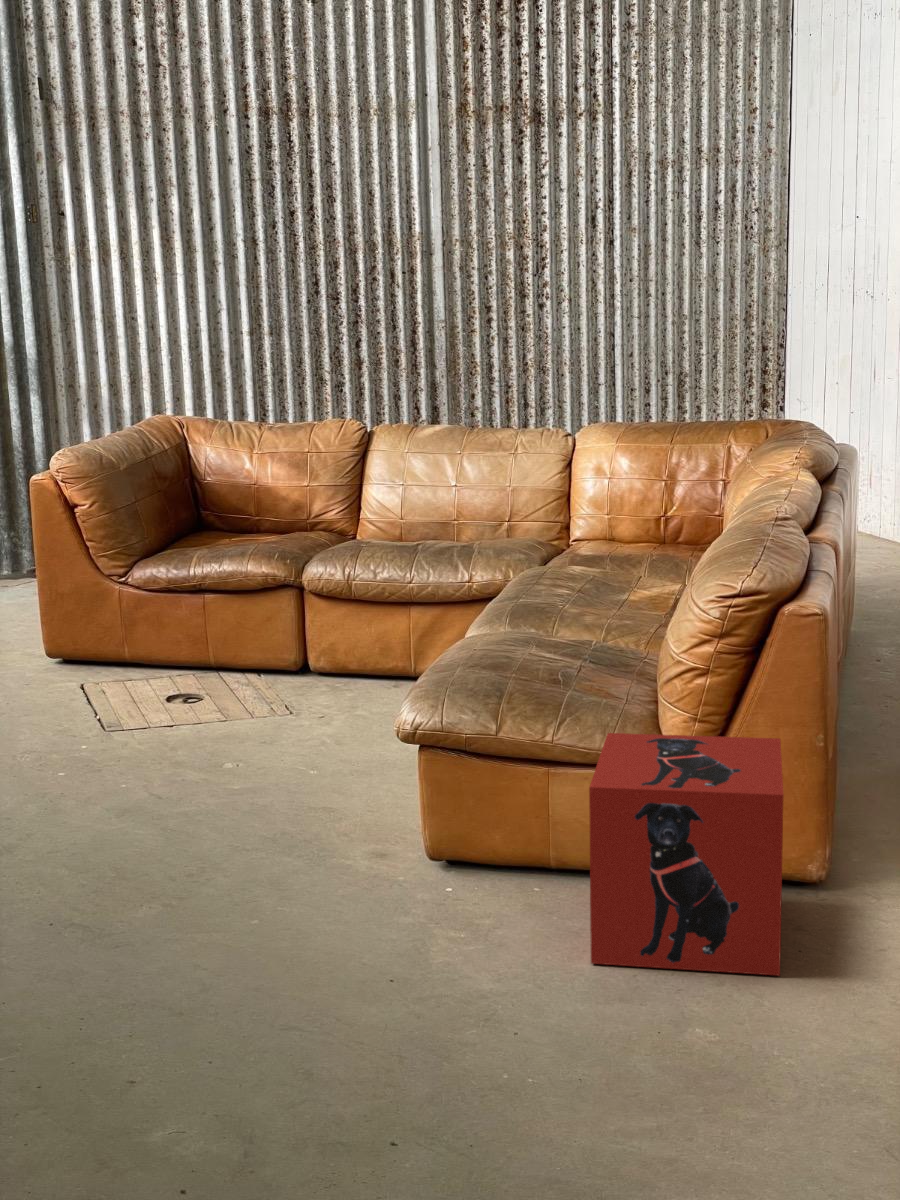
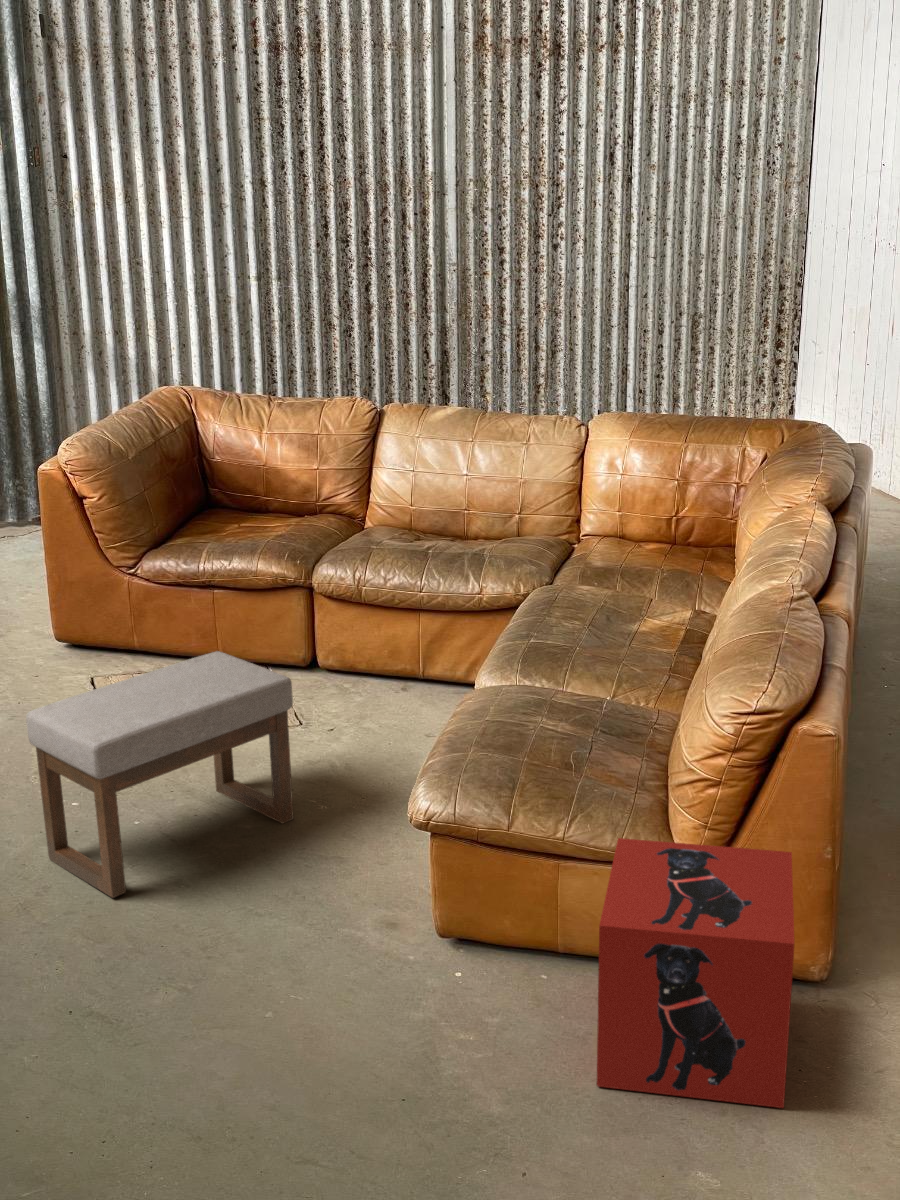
ottoman: none [17,615,284,837] -> present [26,651,294,898]

